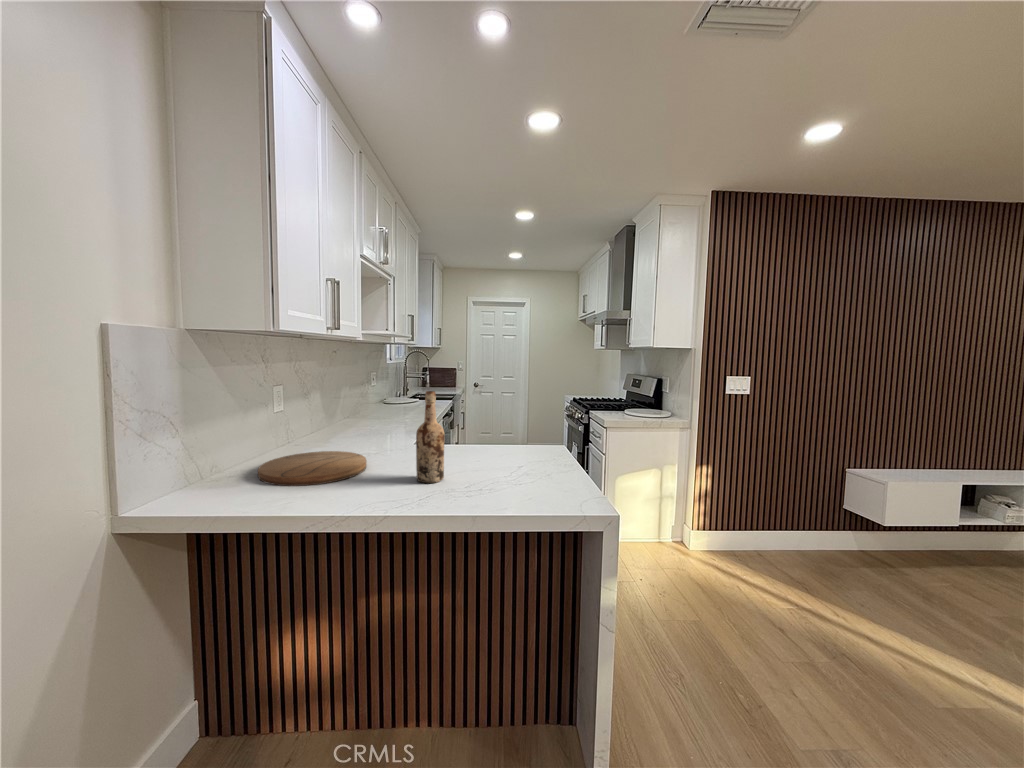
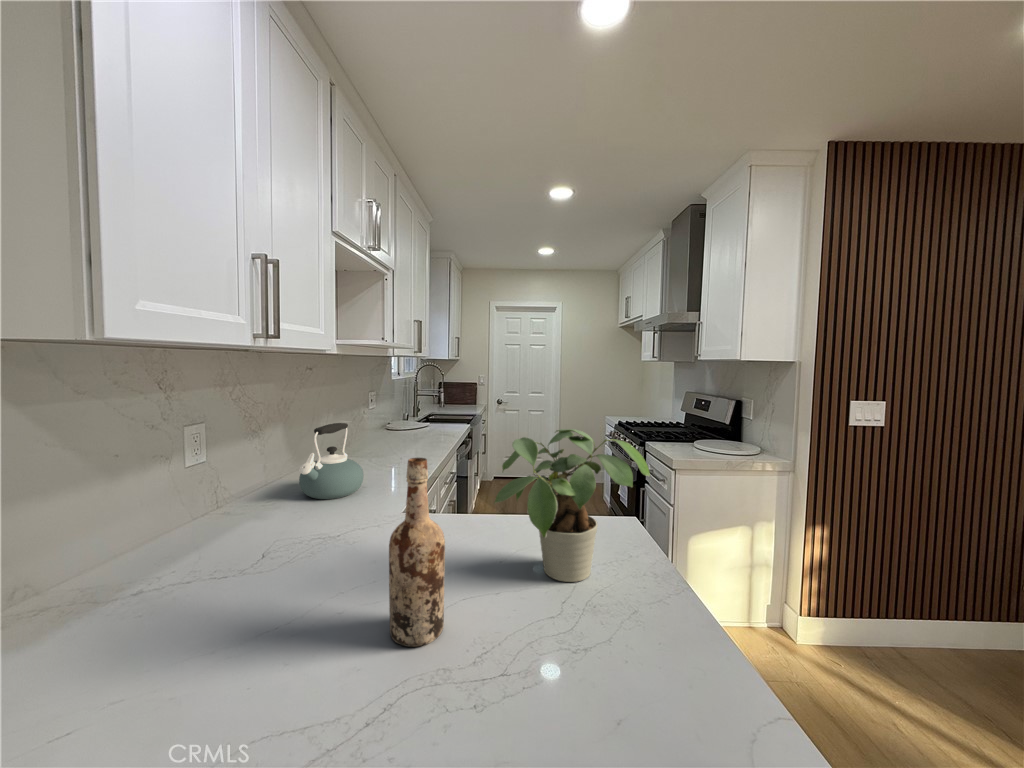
potted plant: none [470,382,559,466] -> present [495,429,650,582]
kettle: none [339,388,381,437] -> present [299,423,364,499]
cutting board: present [258,451,367,486] -> none [86,544,310,657]

